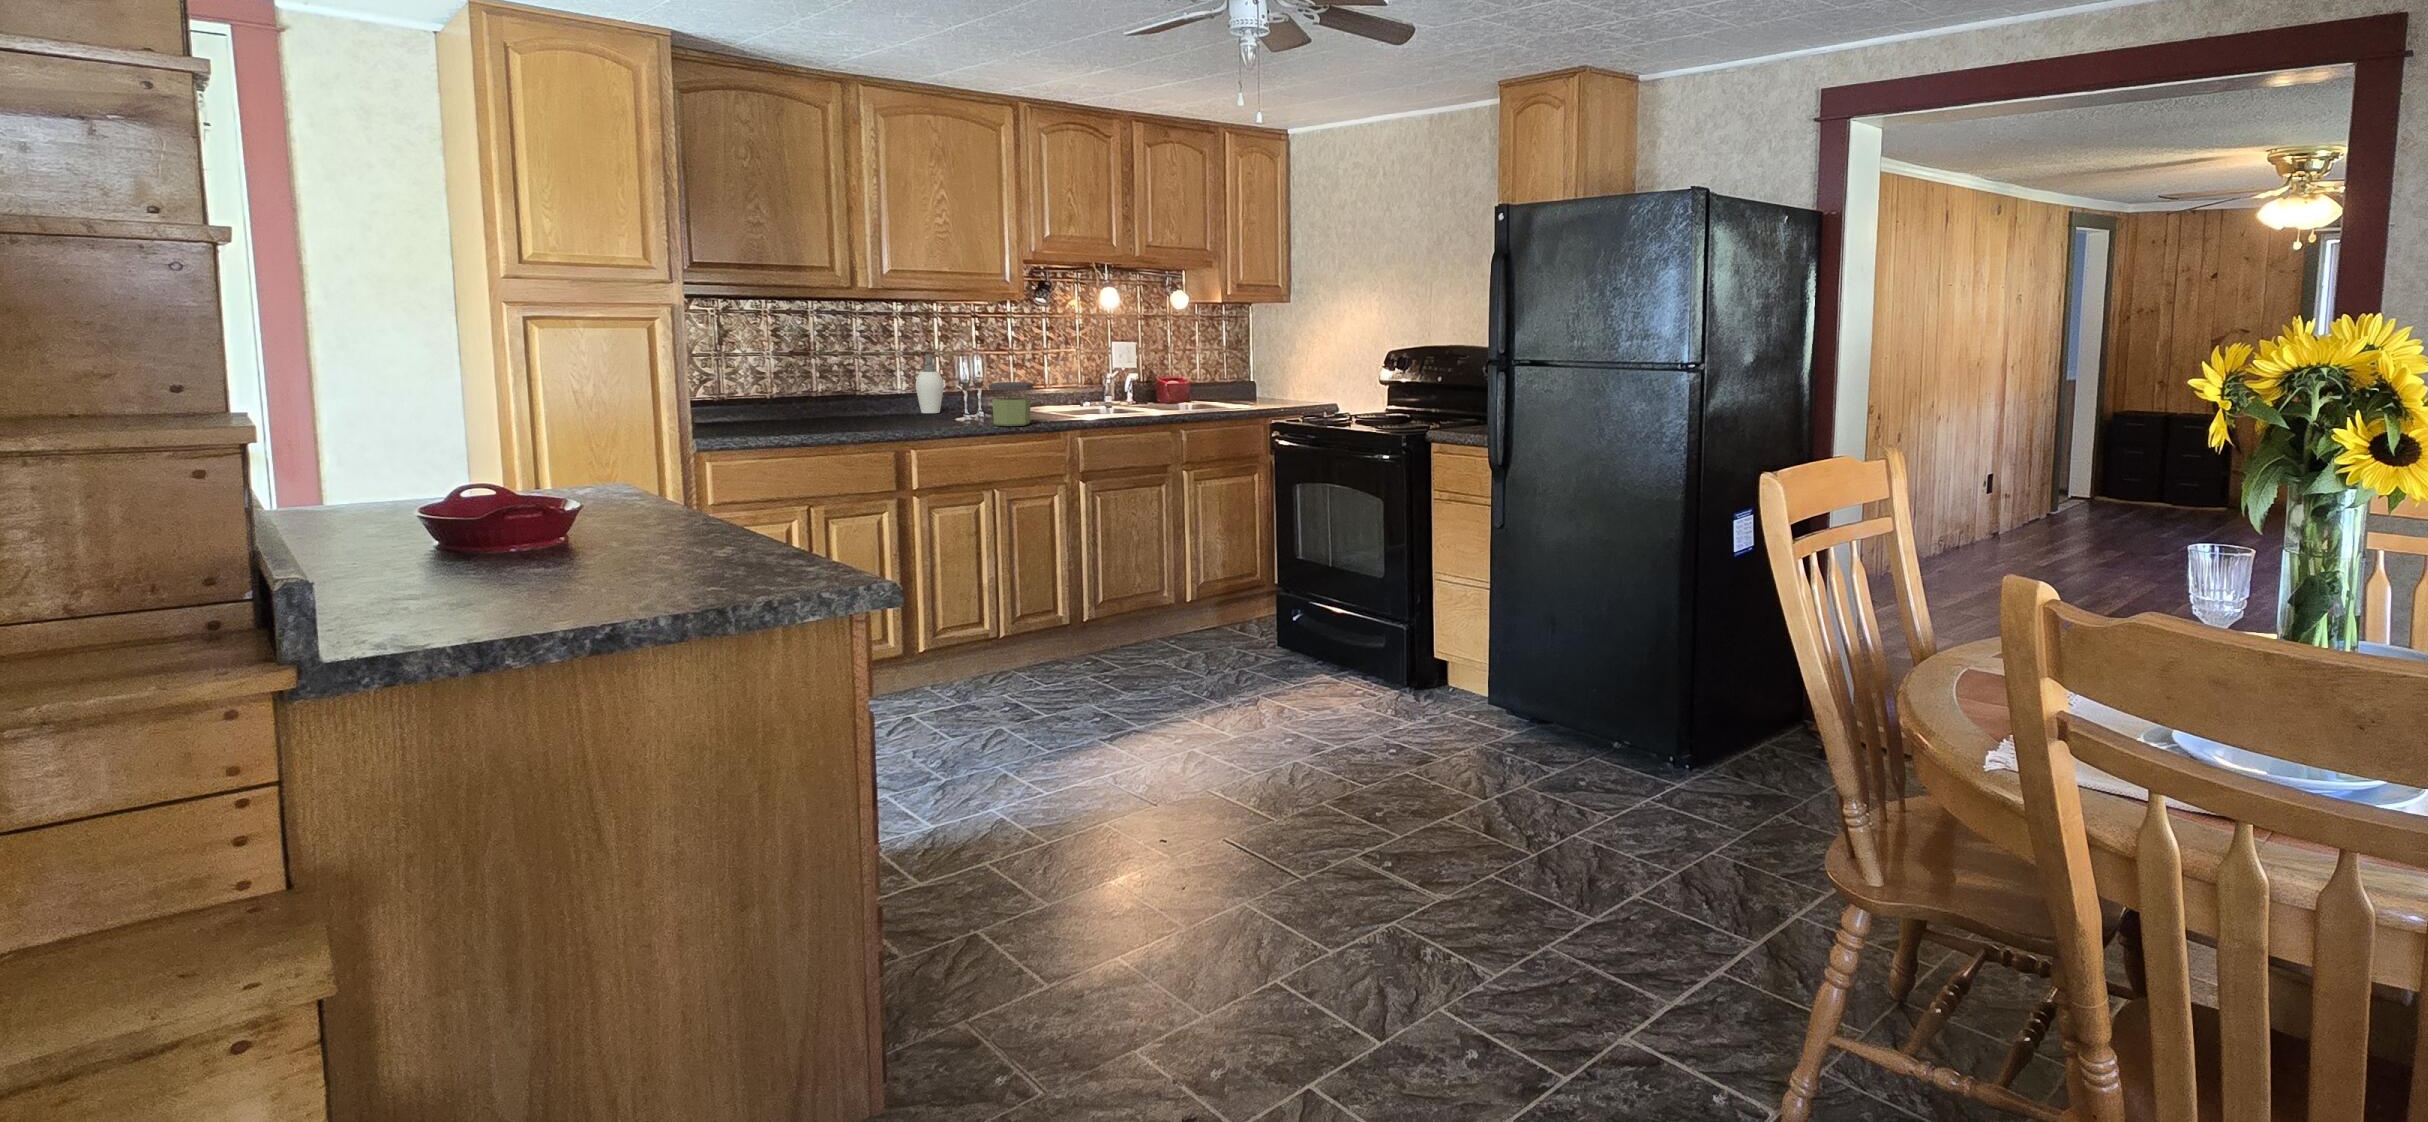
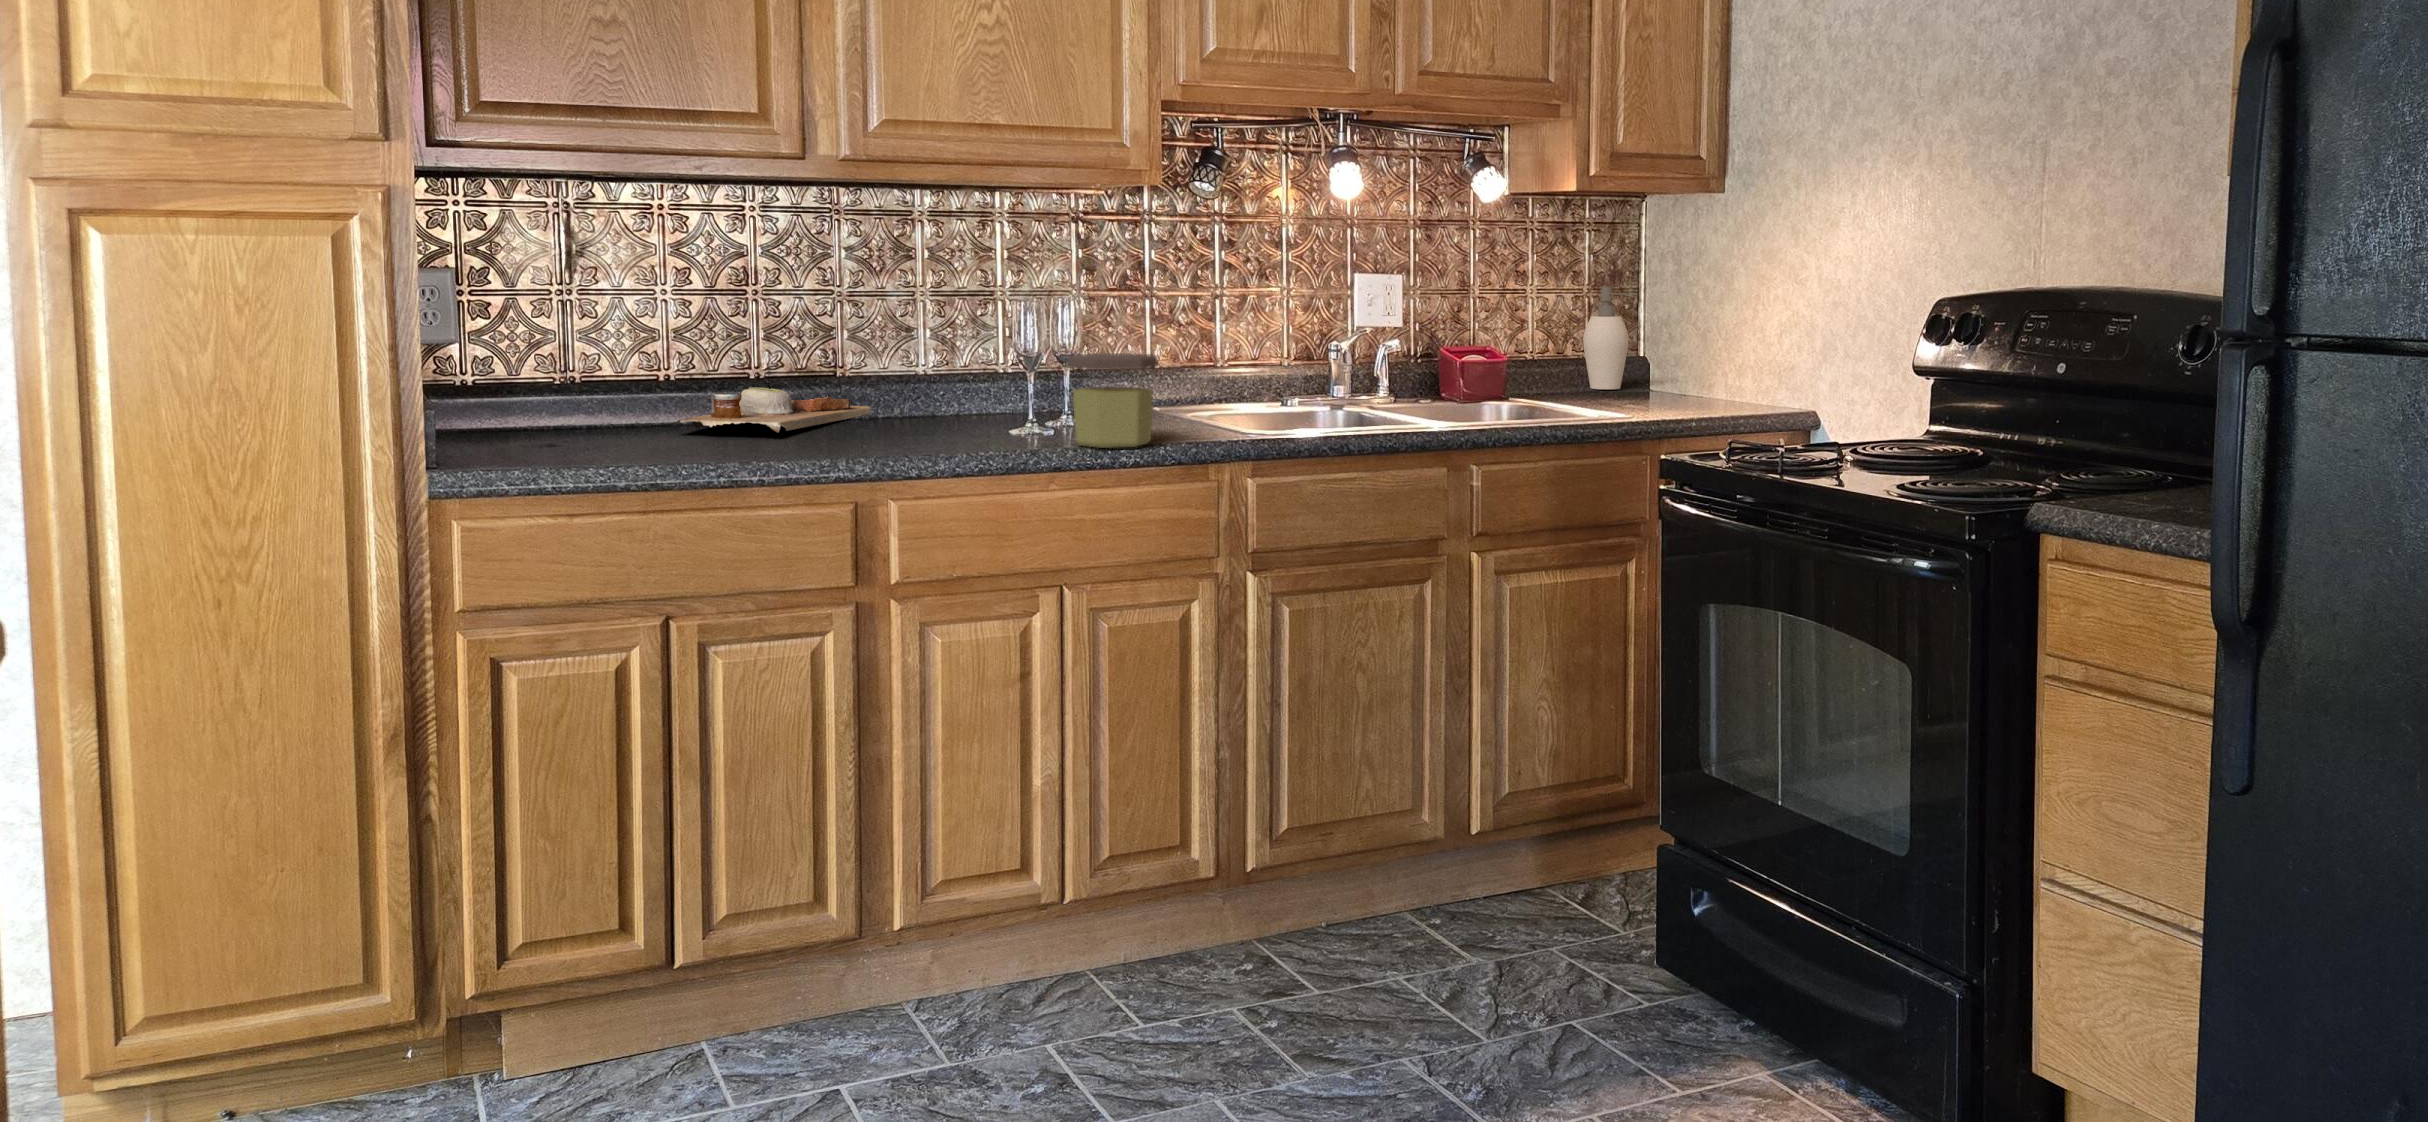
soap dispenser: present [916,355,944,413] -> present [1583,286,1635,389]
cutting board: none [782,401,872,423] -> present [676,387,871,433]

